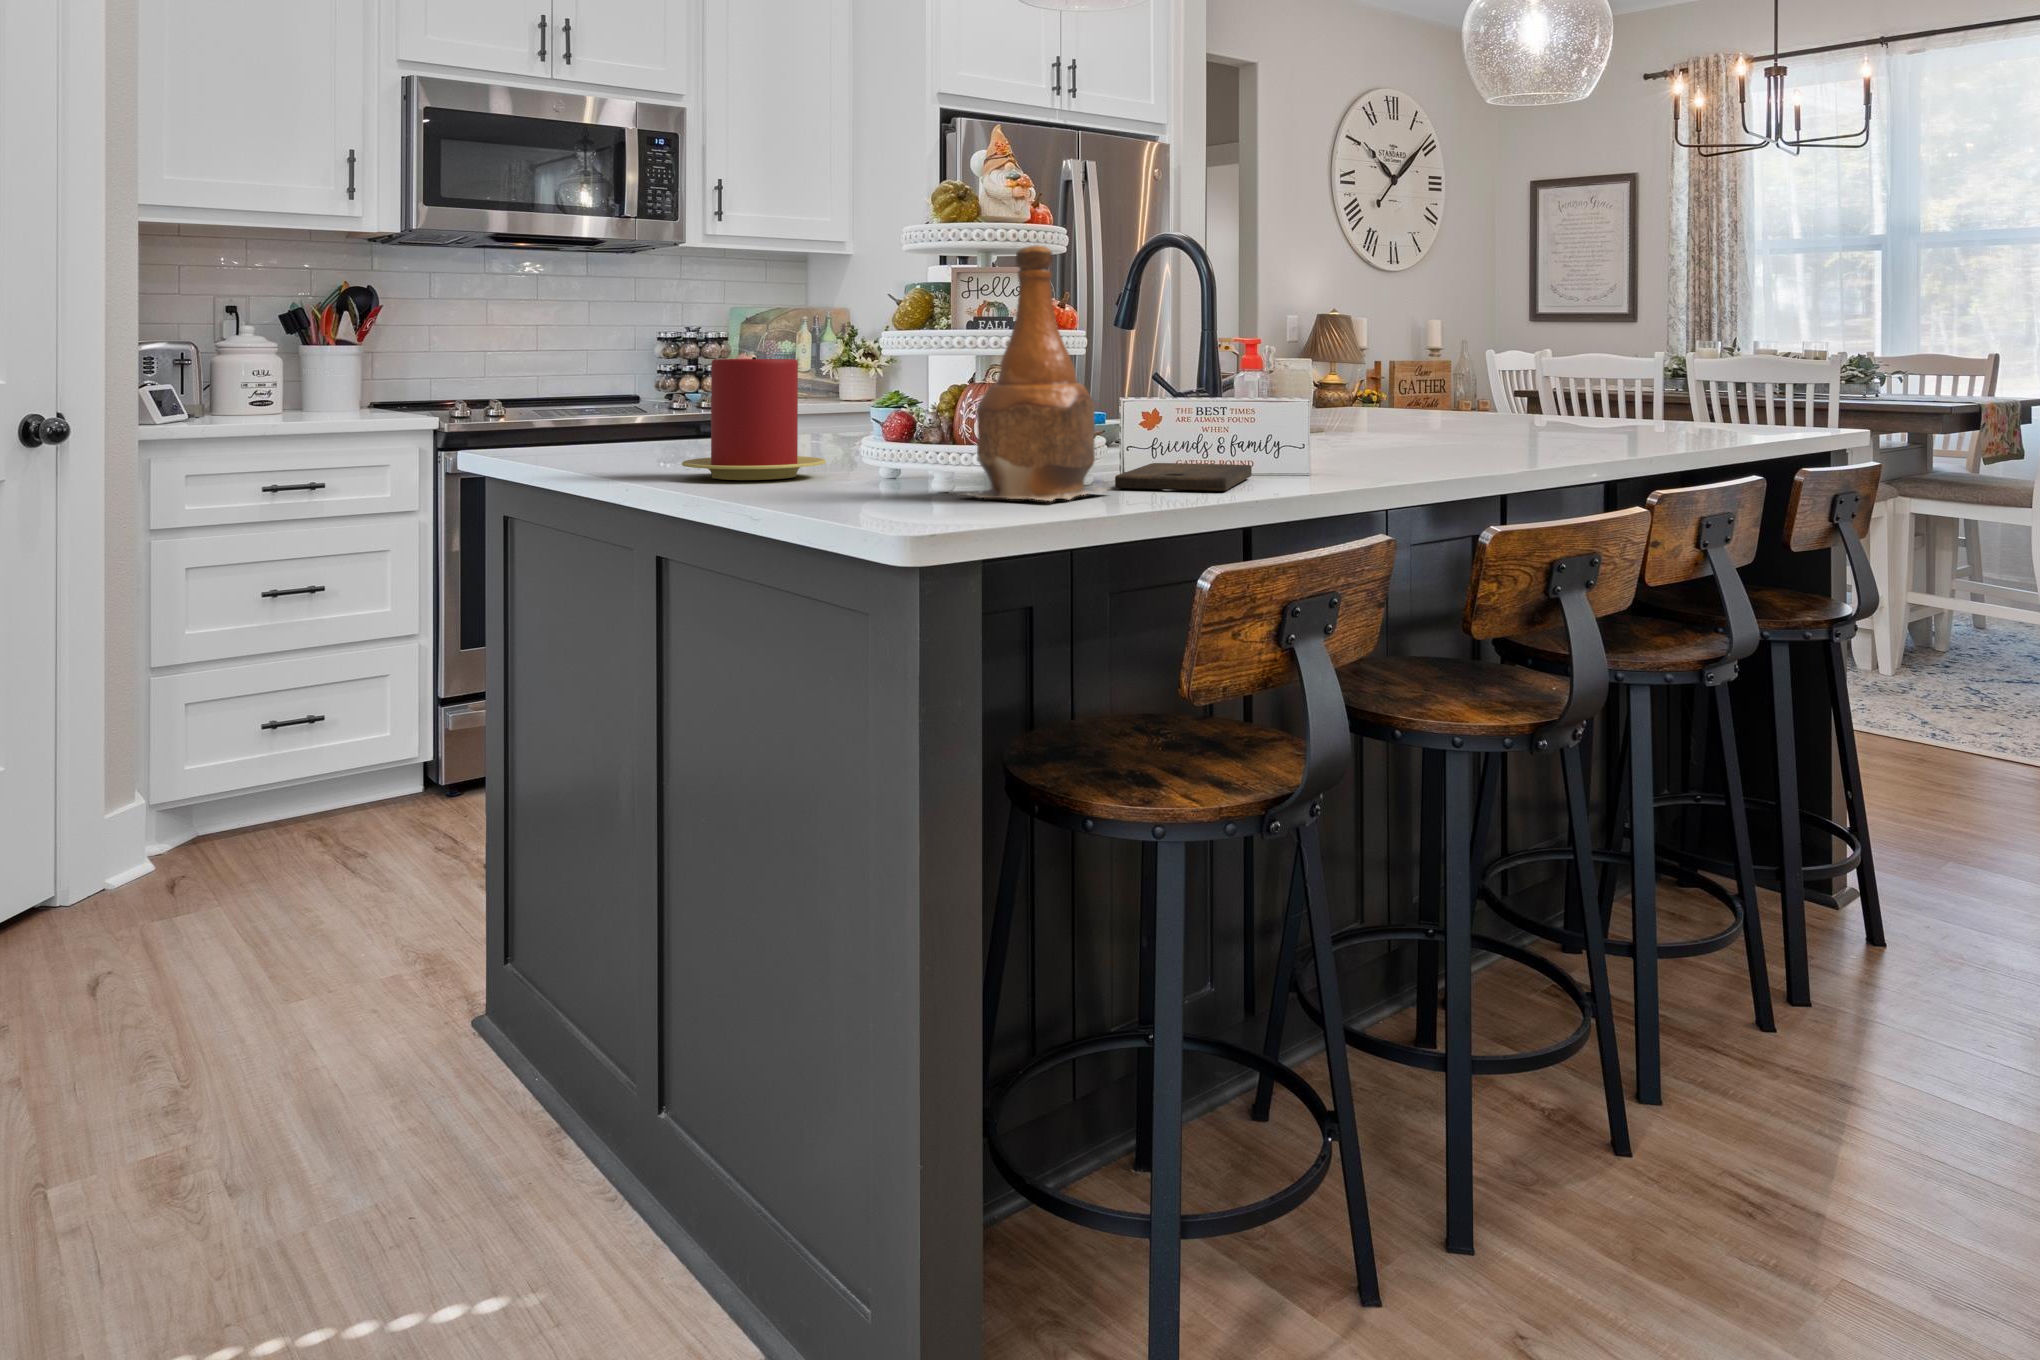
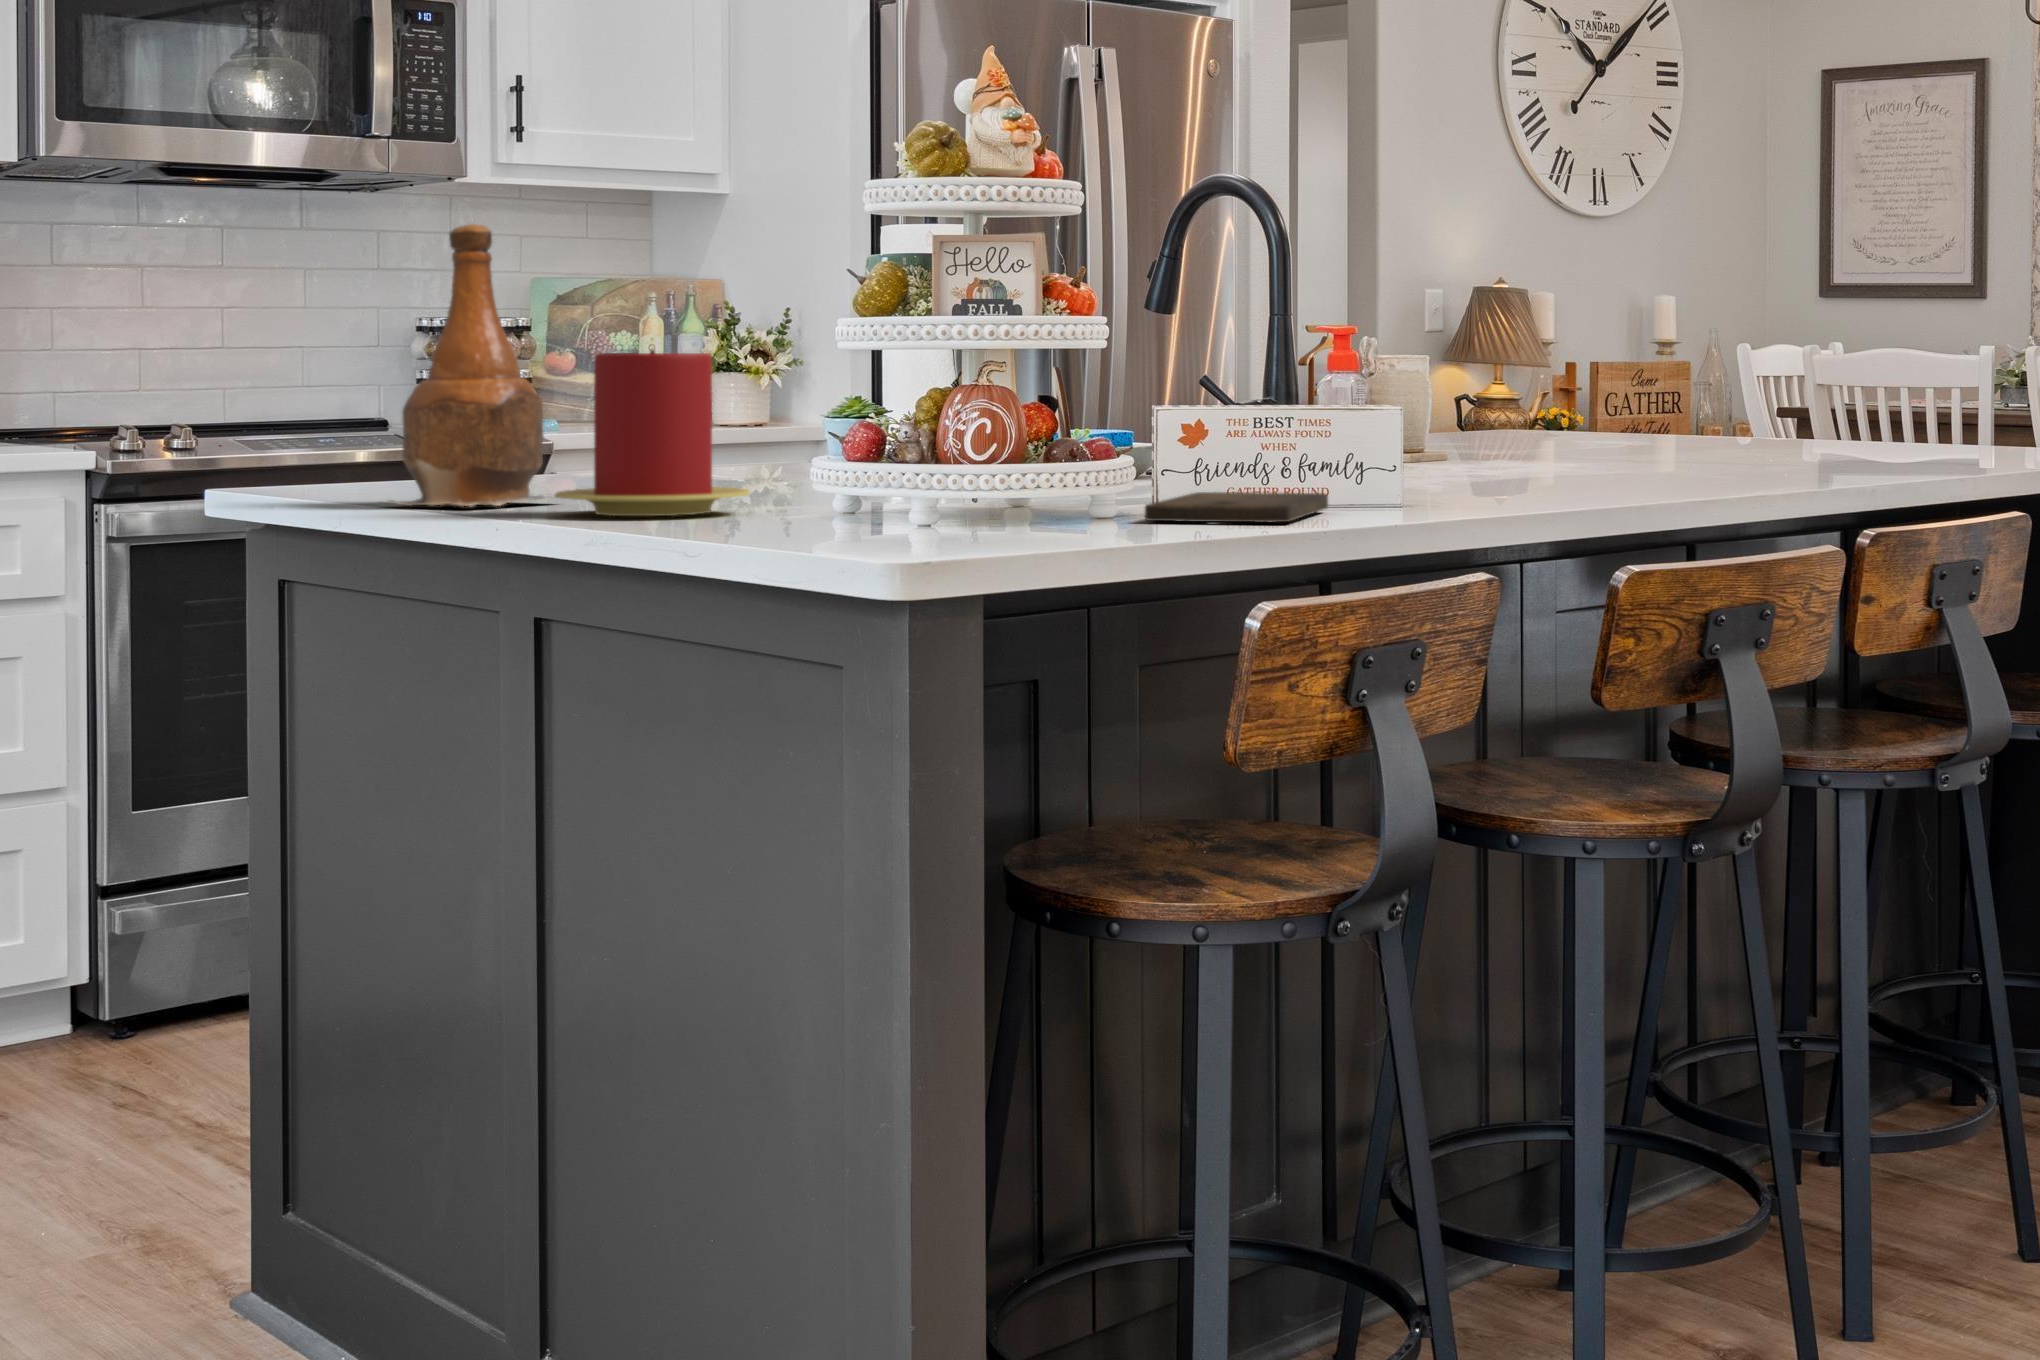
bottle: present [961,245,1108,501] -> present [381,224,555,506]

